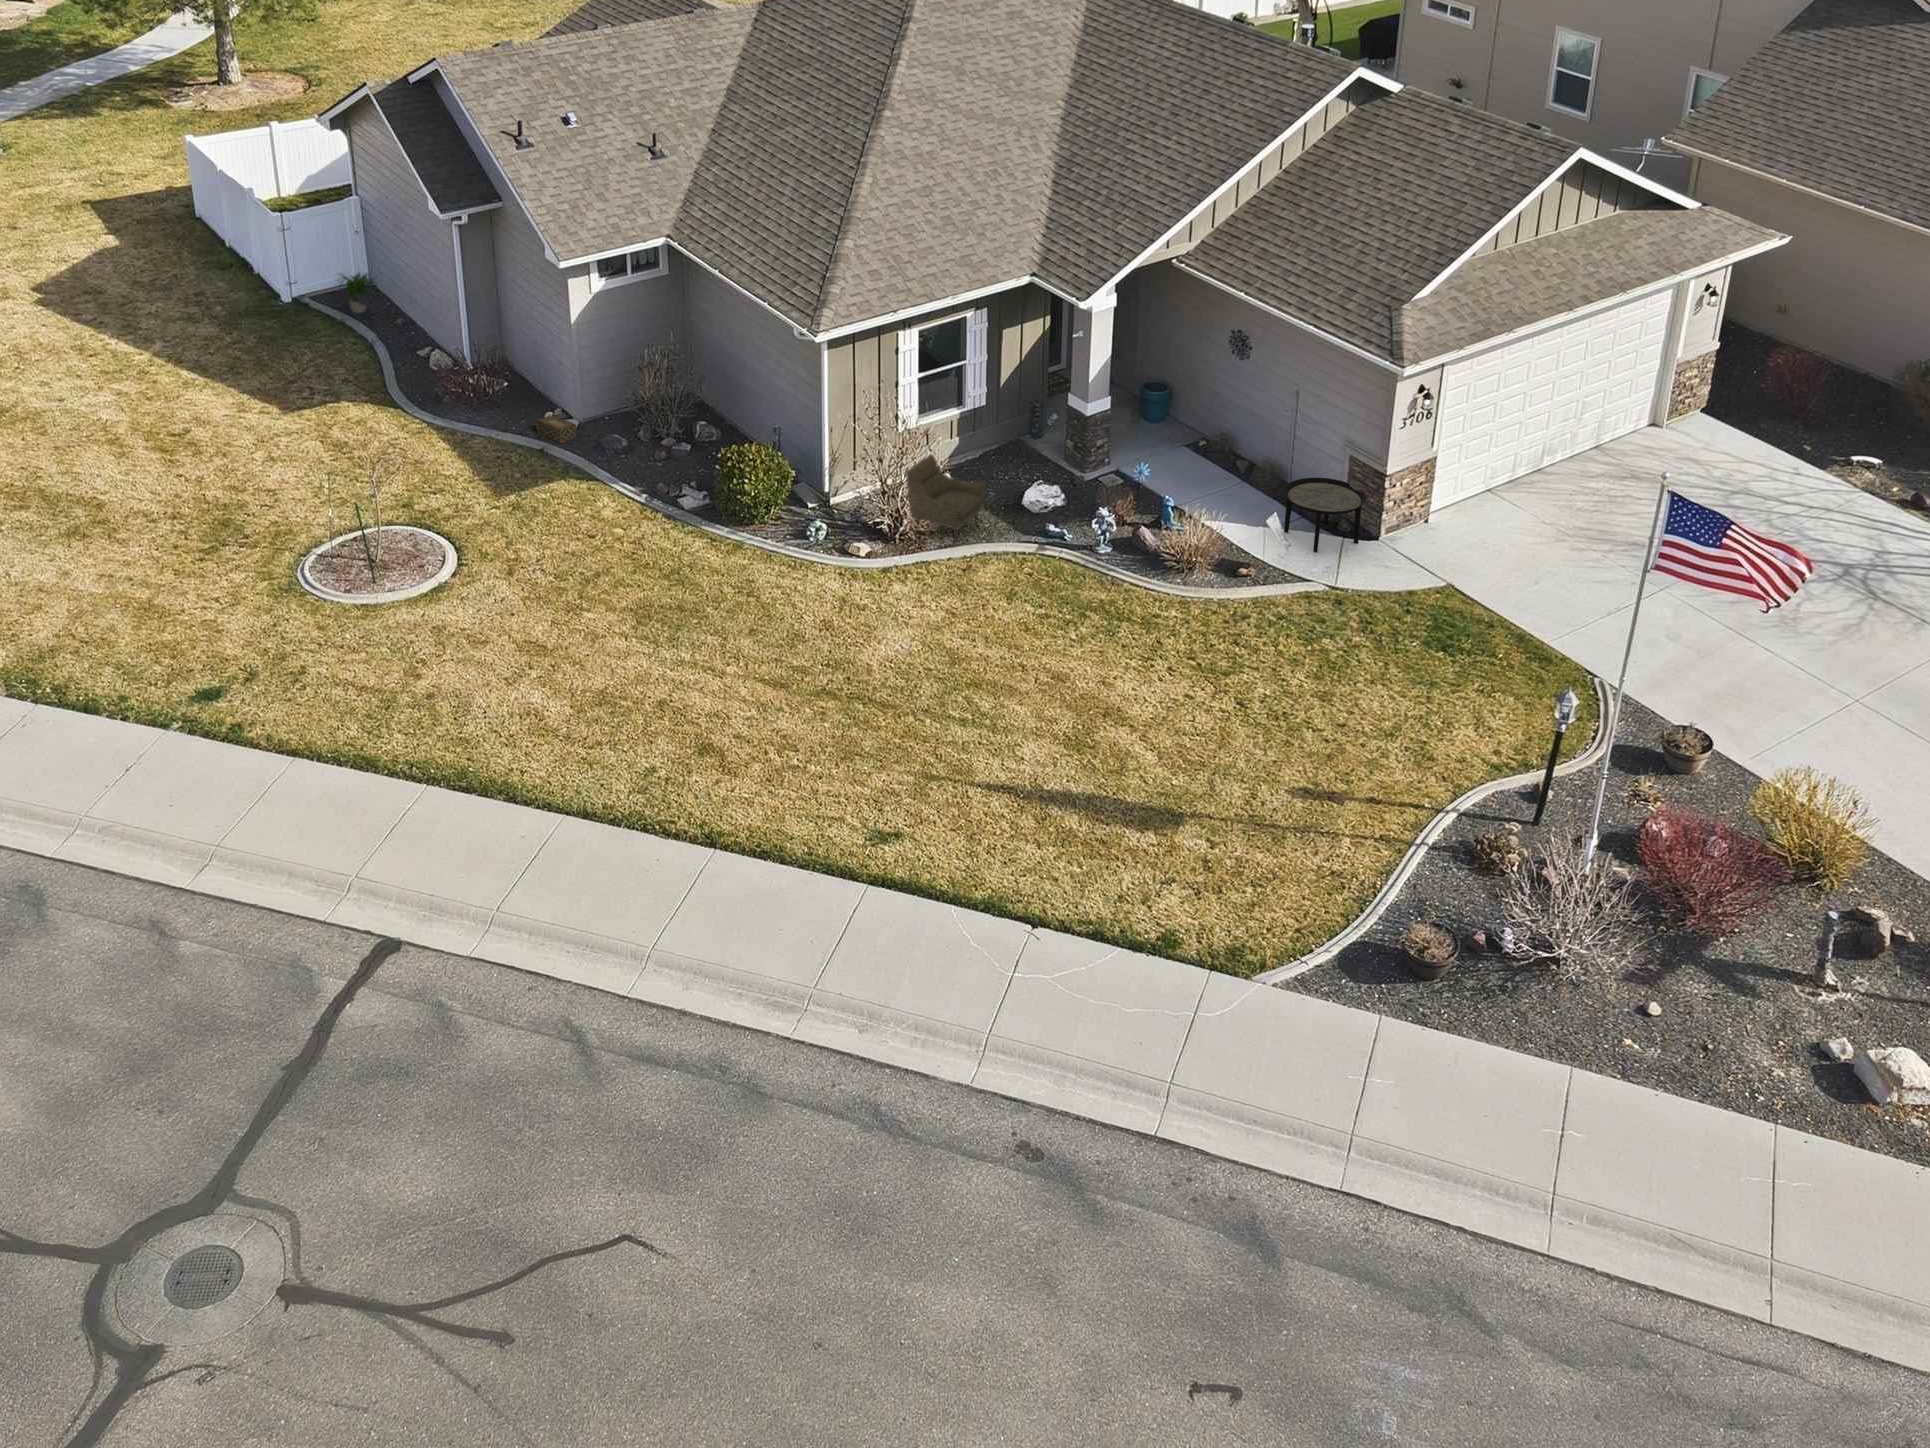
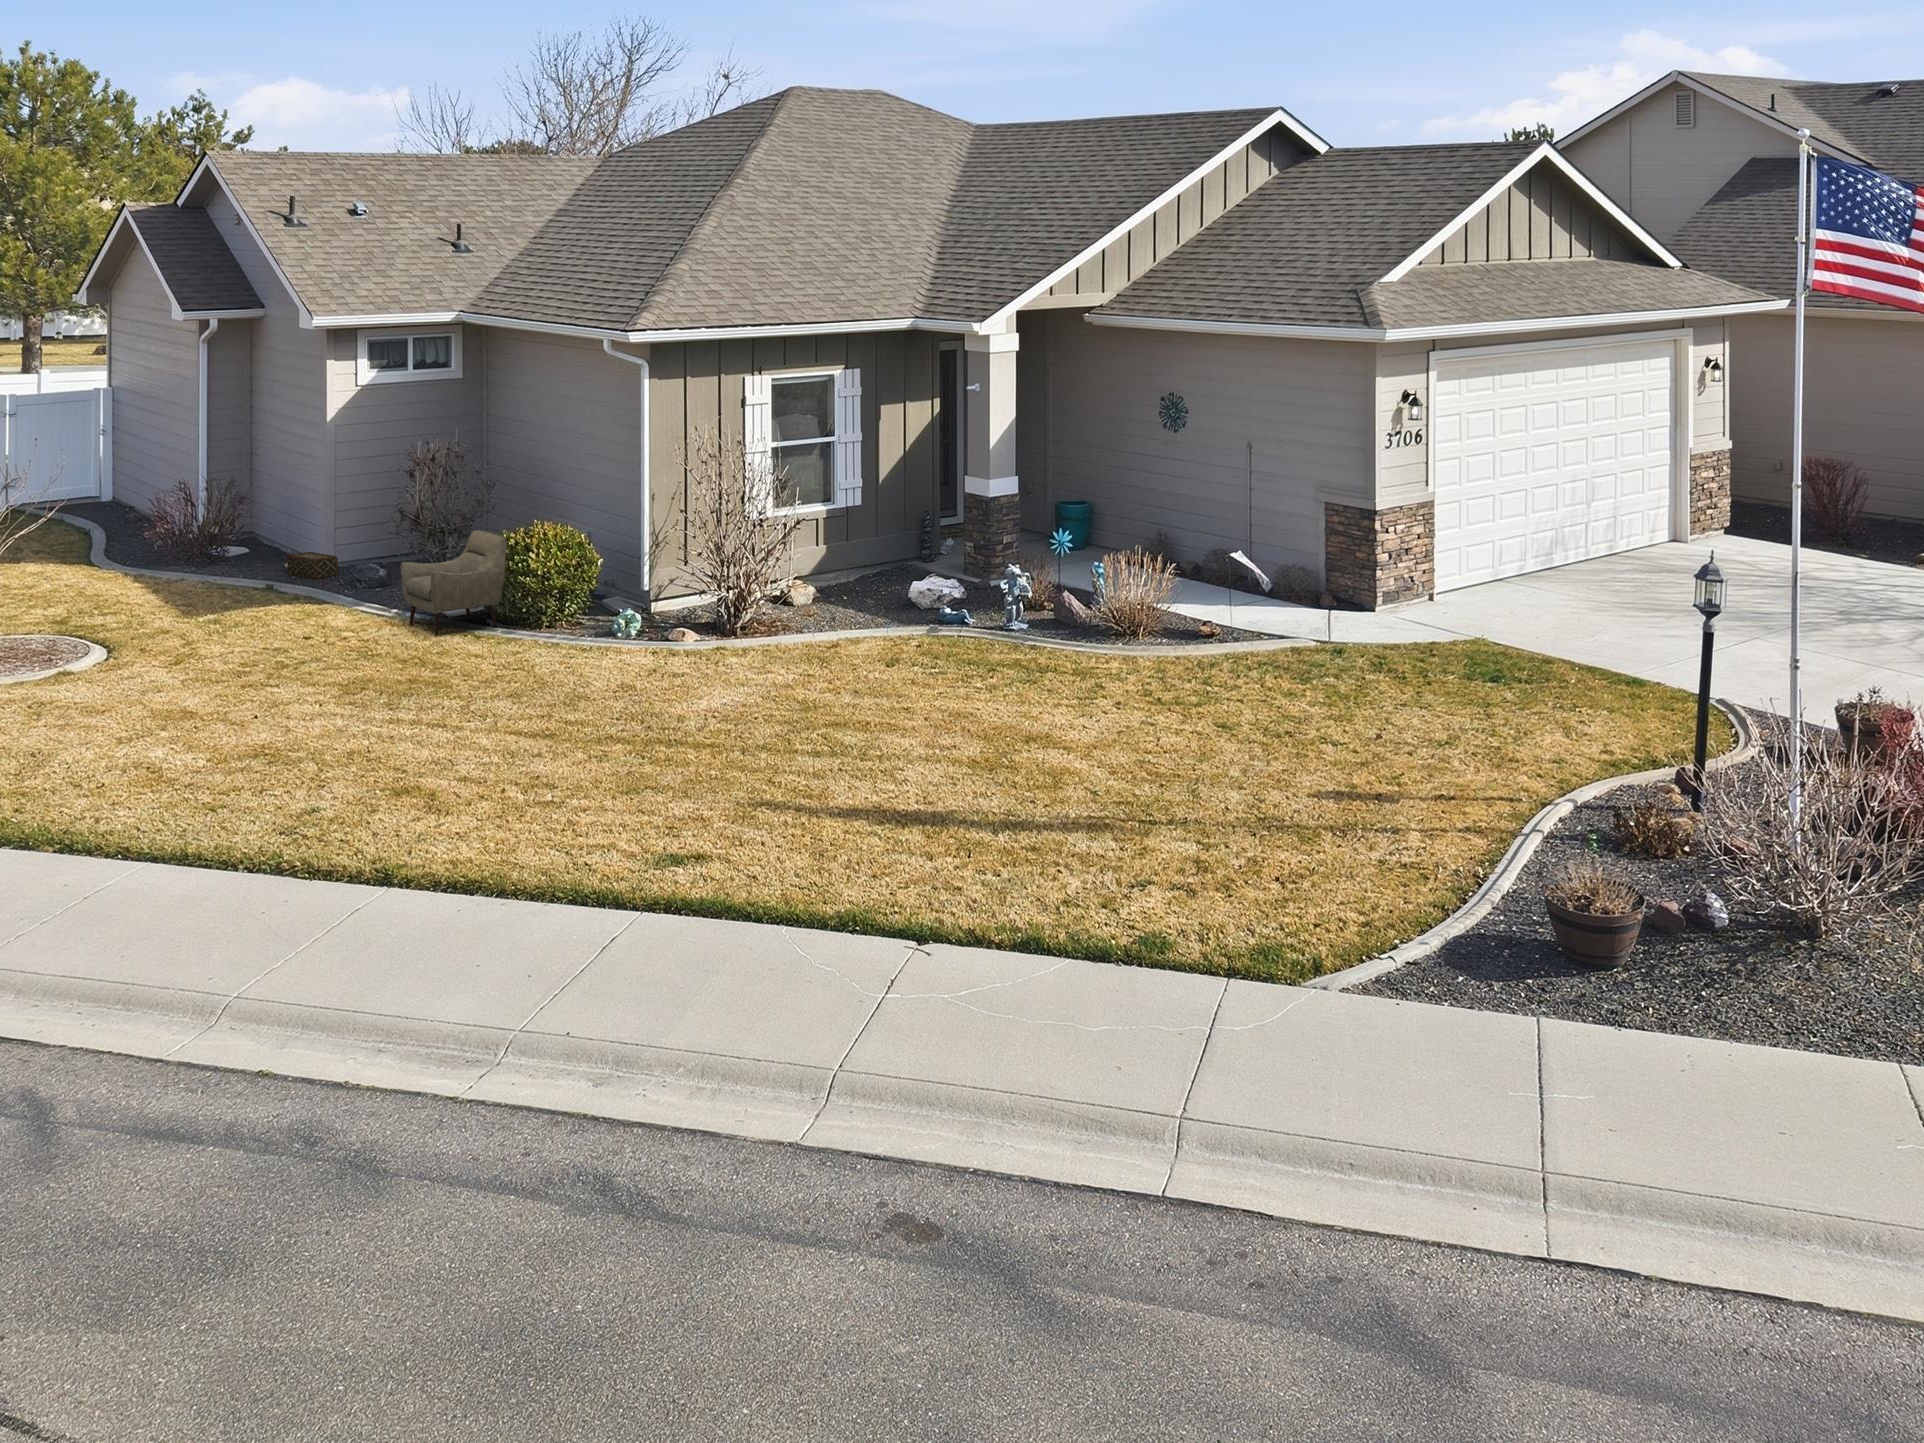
potted plant: present [338,273,373,313] -> none [77,464,131,512]
chair: present [906,455,985,544] -> present [401,530,507,636]
round table: present [1284,478,1366,552] -> none [1245,543,1352,621]

